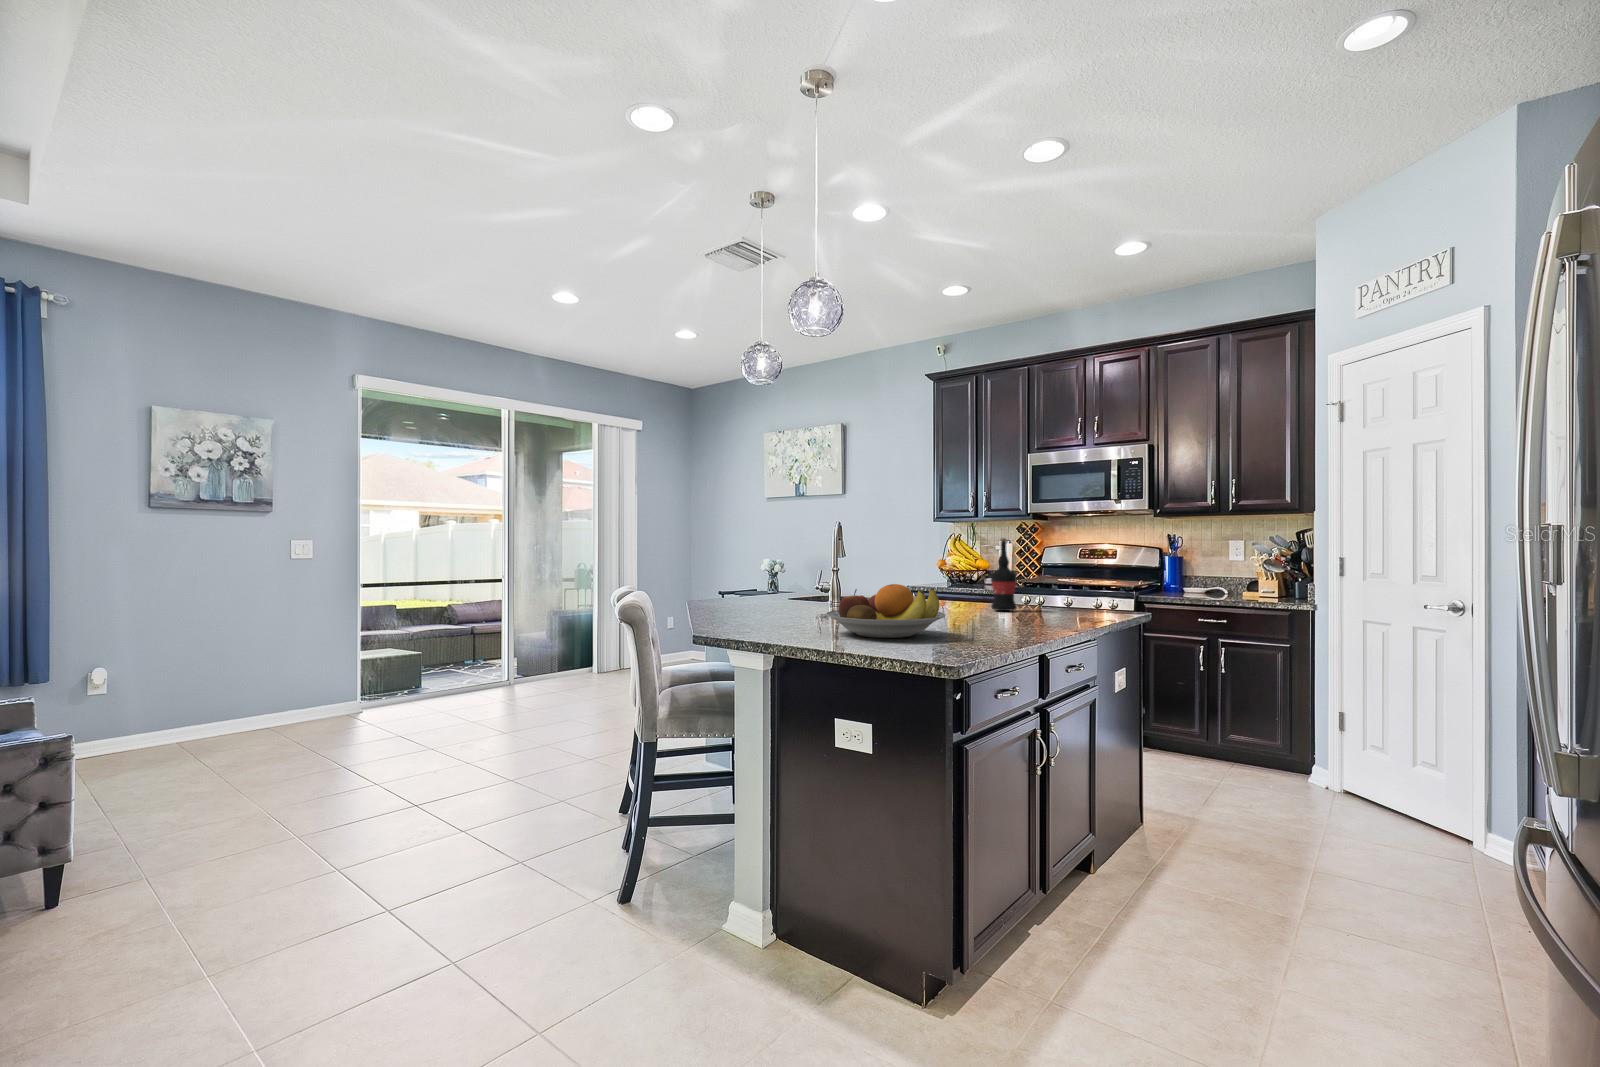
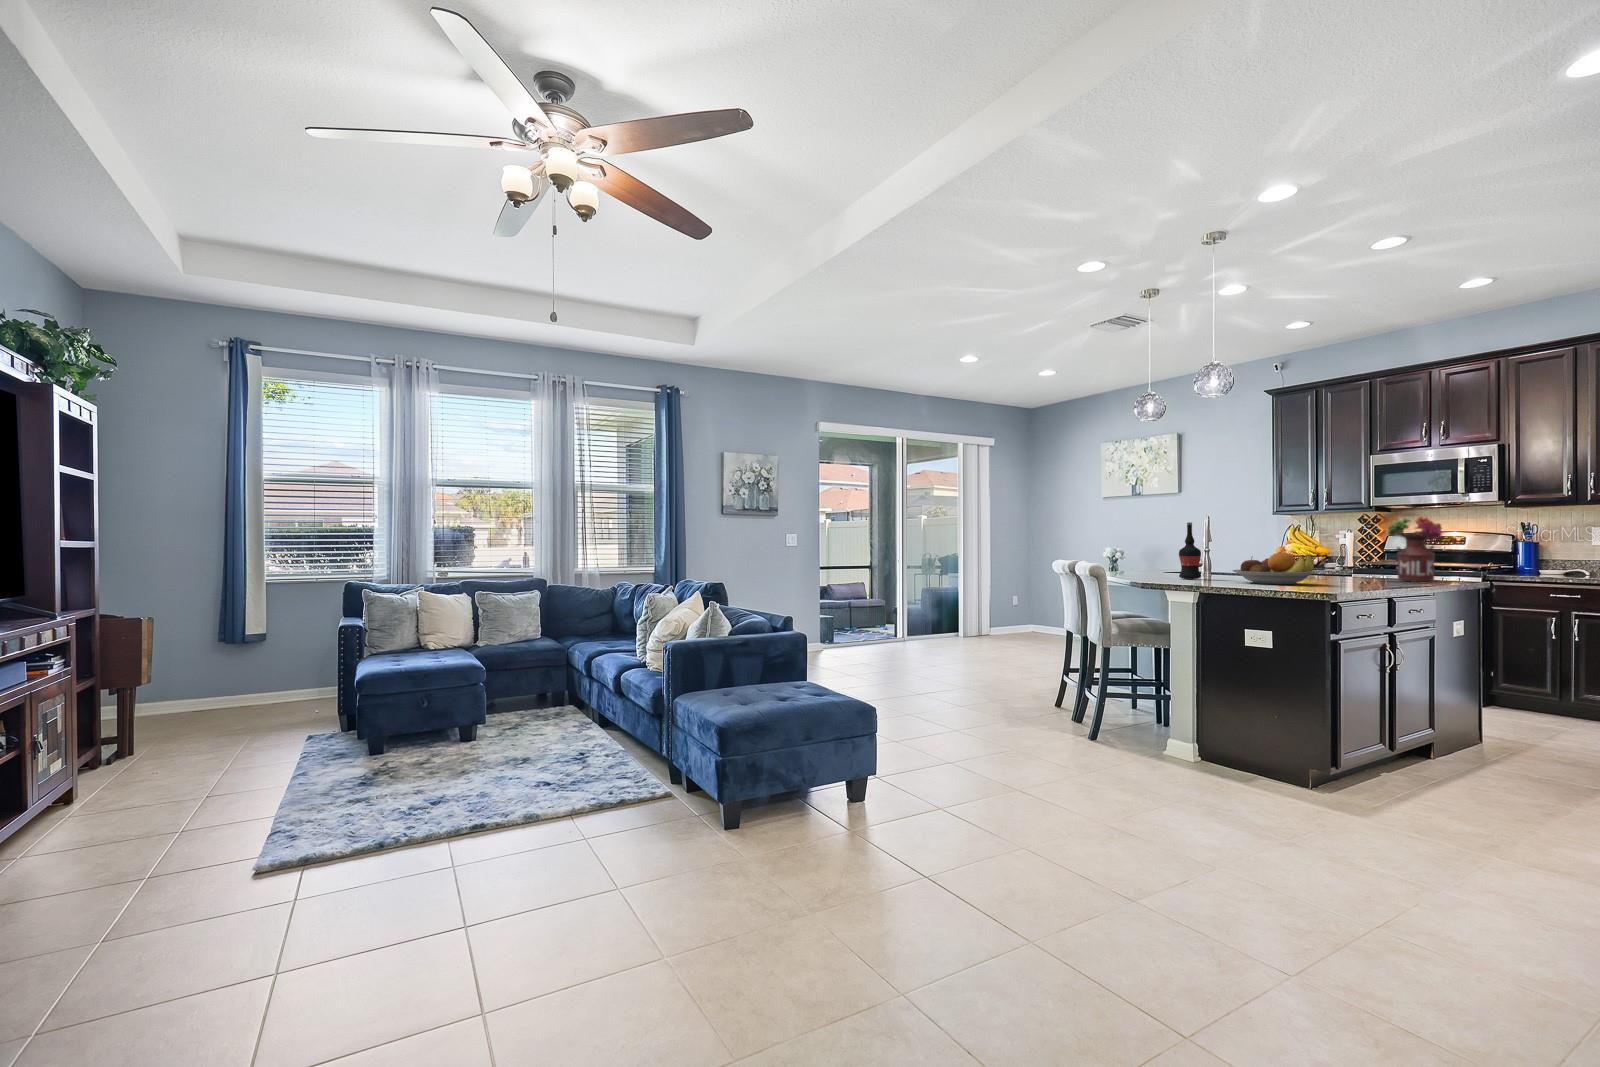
flower arrangement: none [1040,526,1105,617] -> present [1387,516,1442,582]
wine bottle: present [991,538,1017,611] -> present [1179,522,1201,579]

